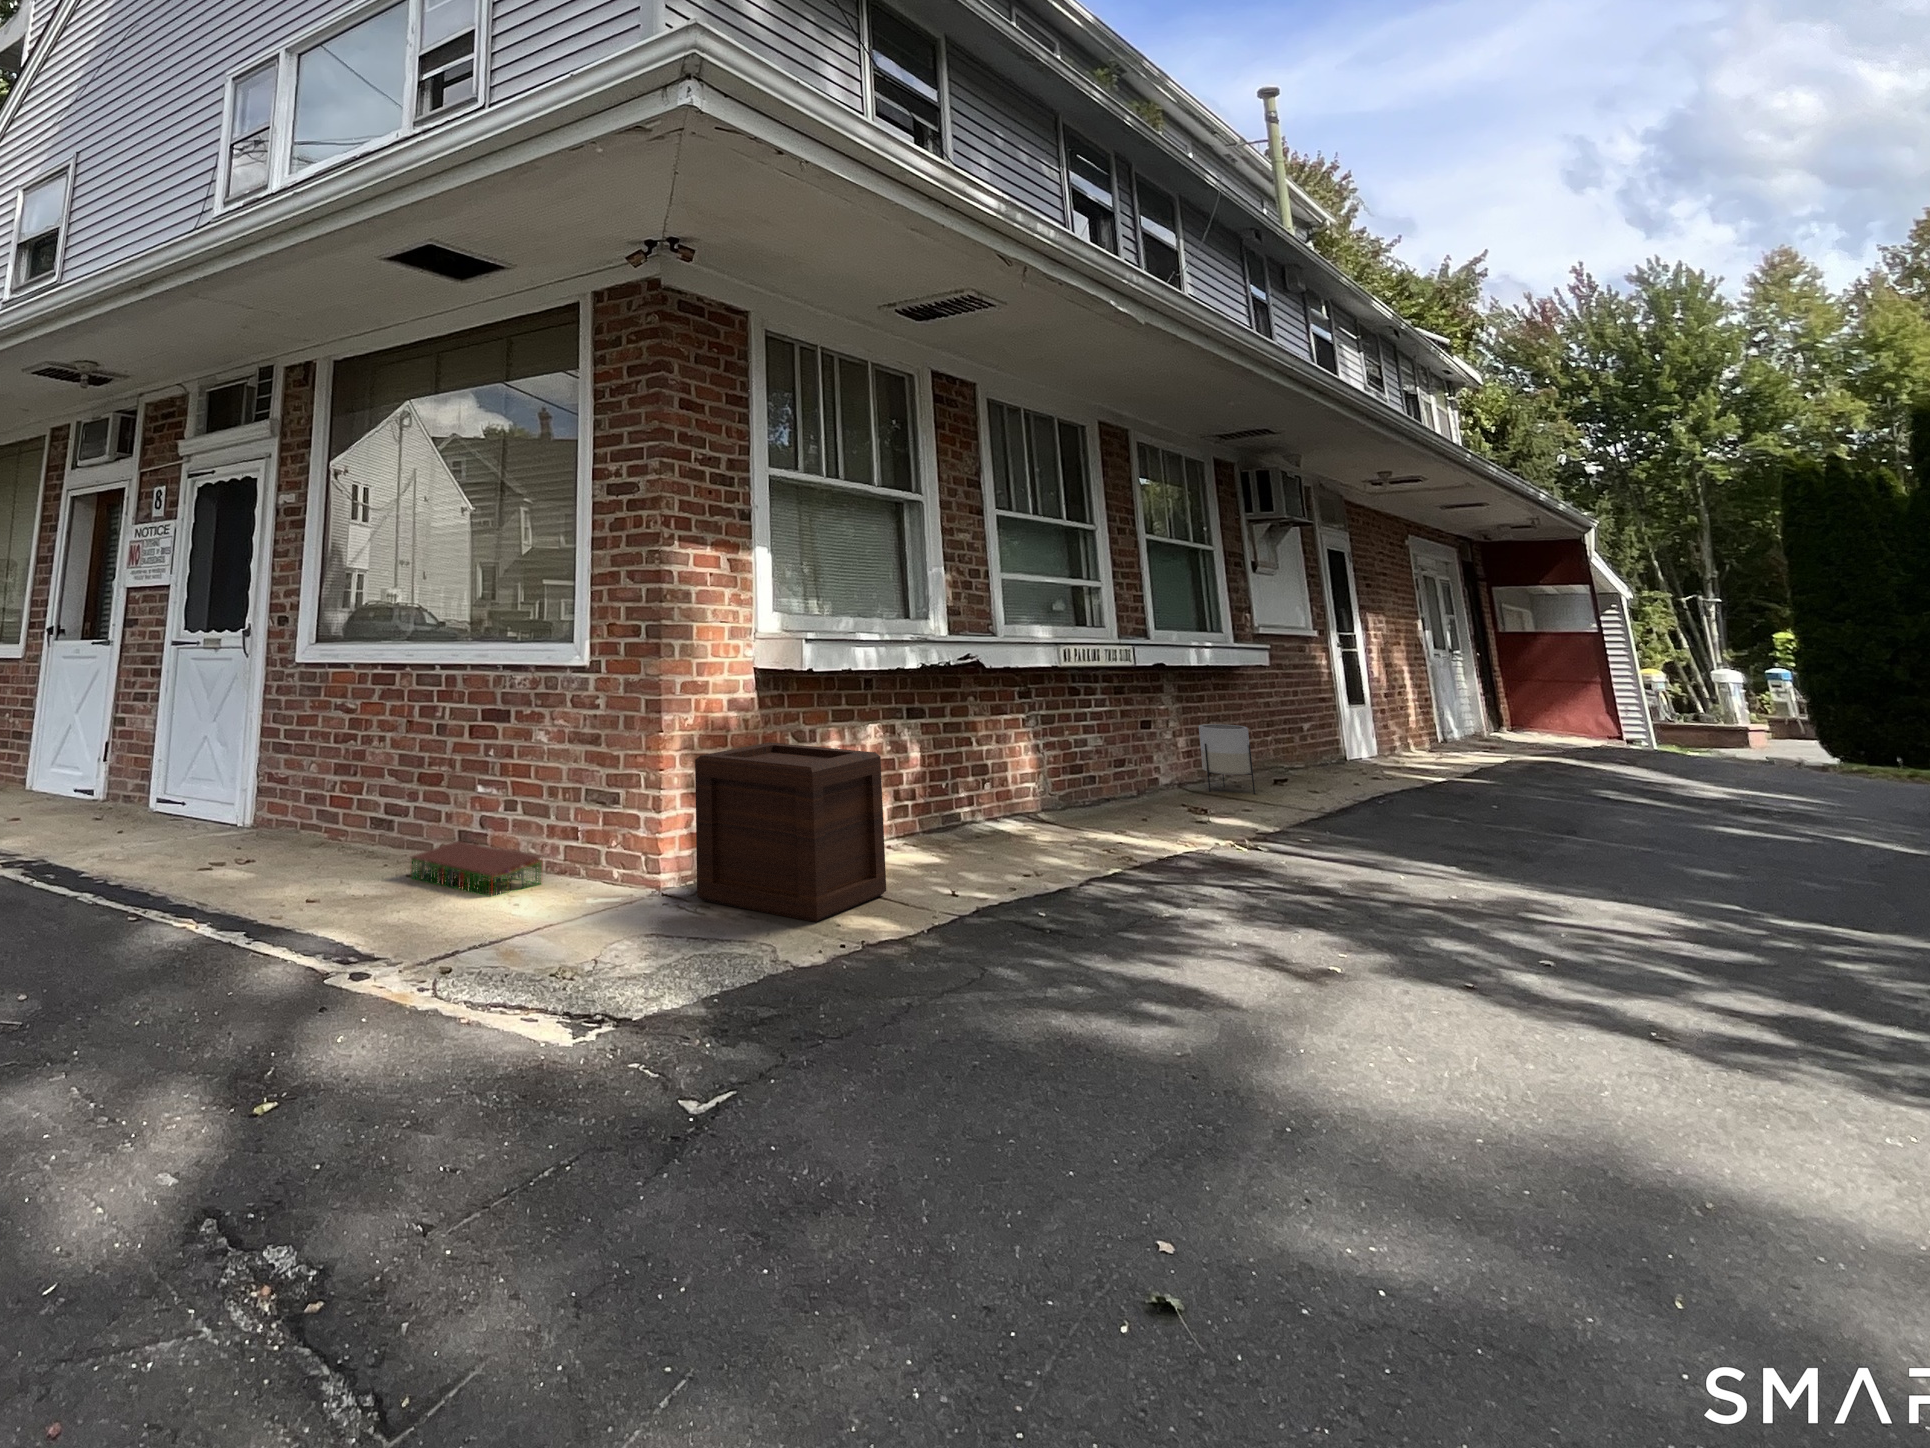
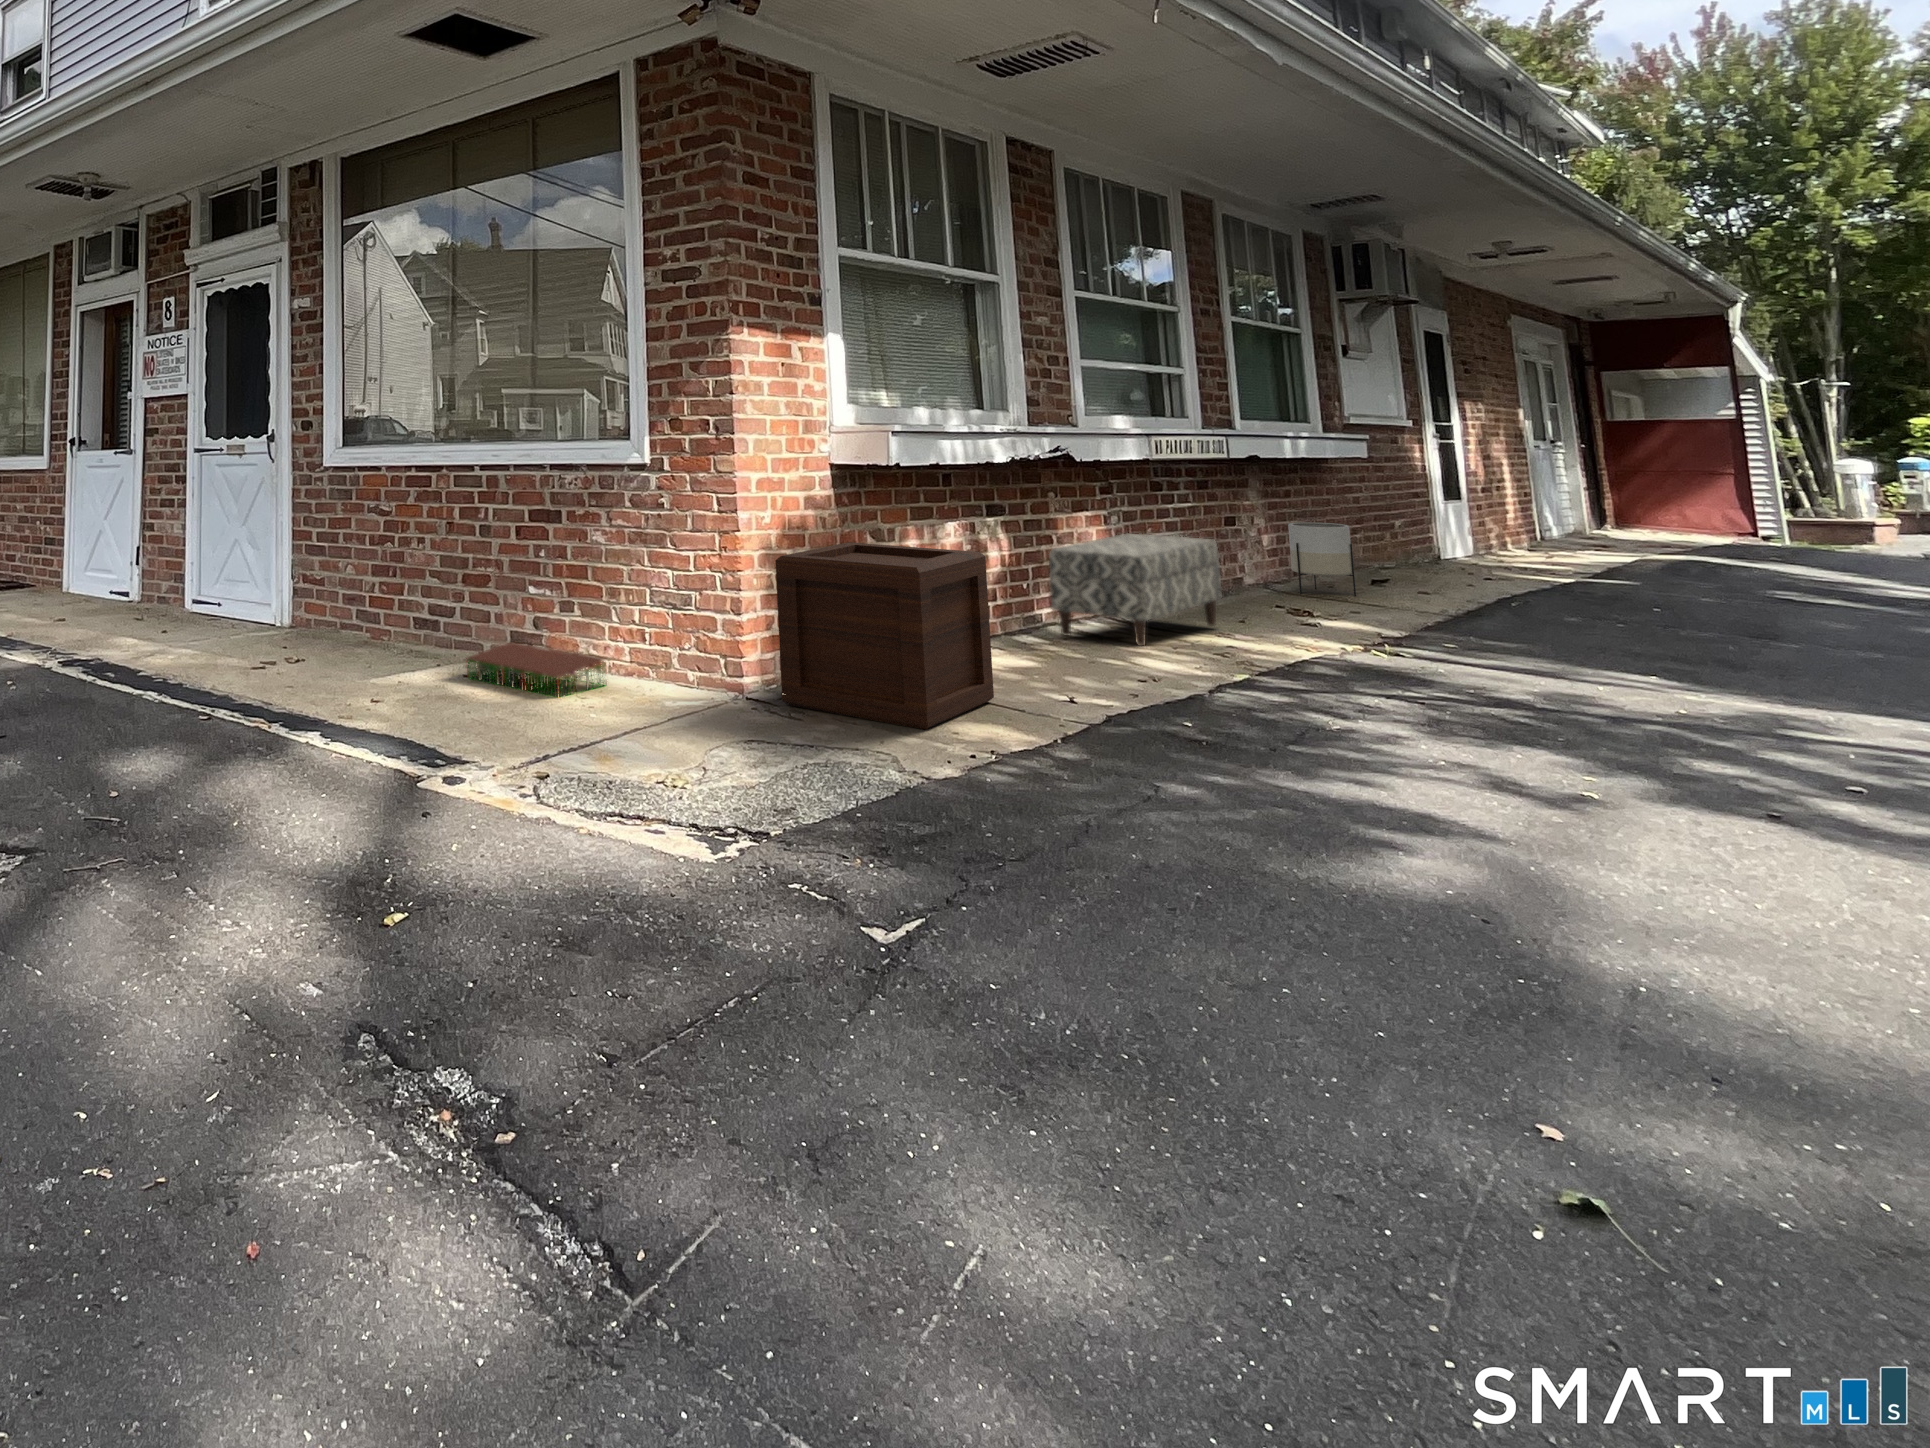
bench: none [968,734,1120,845] -> present [1049,534,1222,646]

